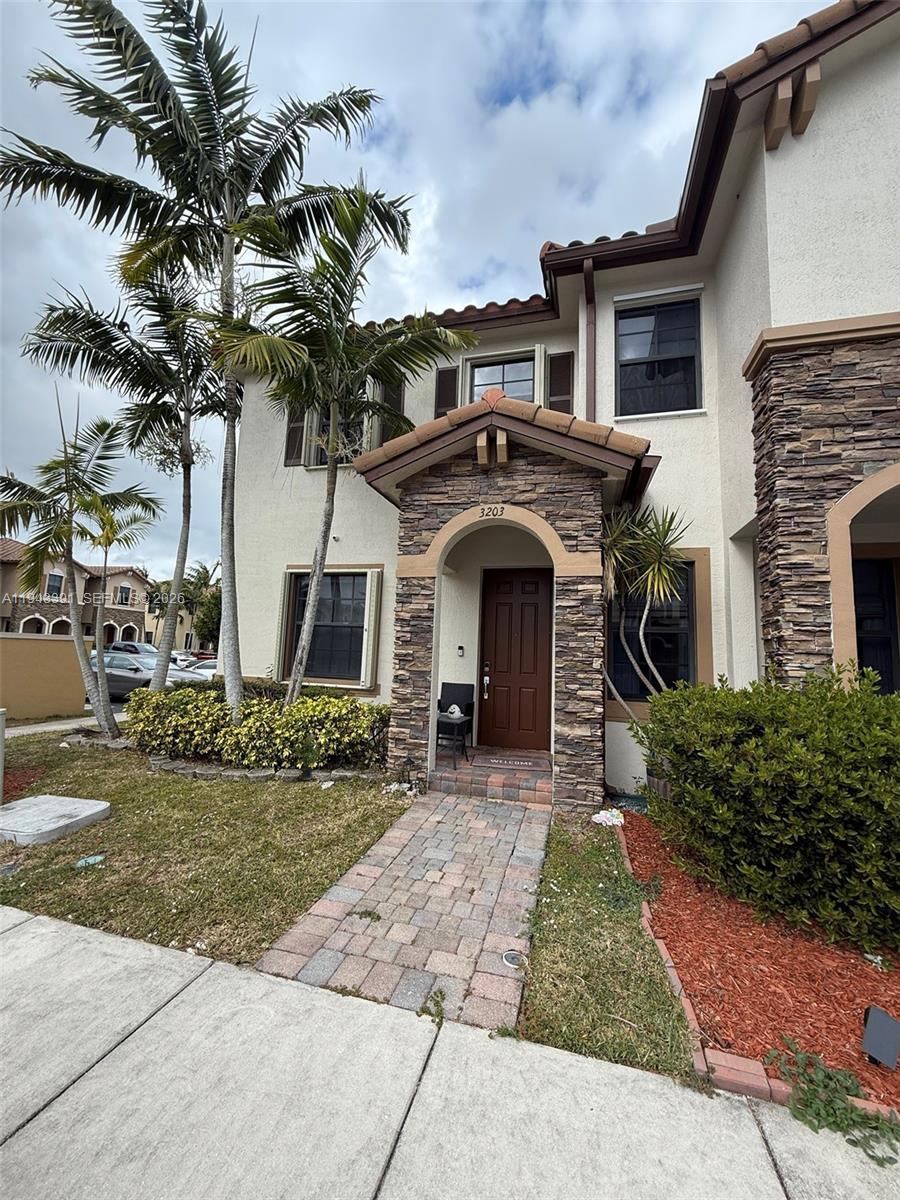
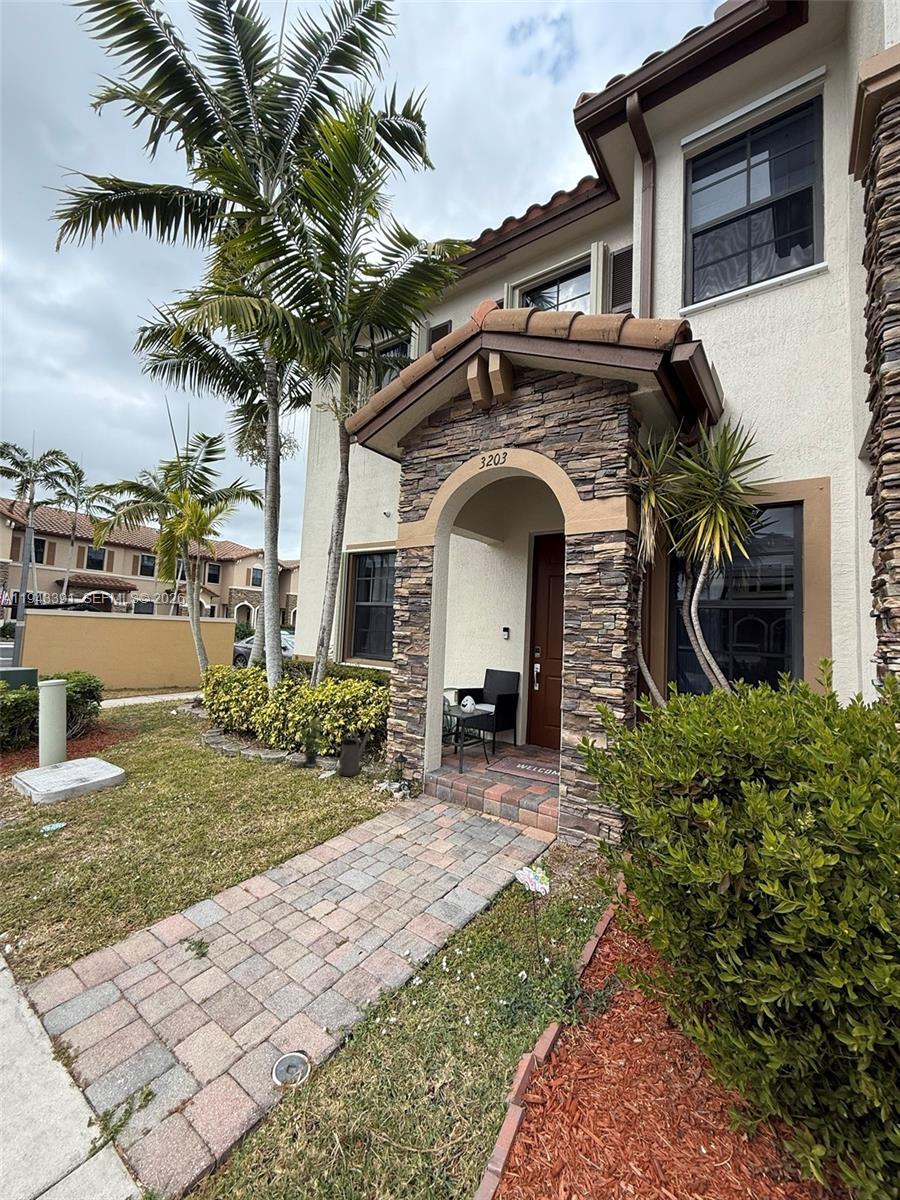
watering can: none [340,743,360,784] -> present [339,732,370,776]

